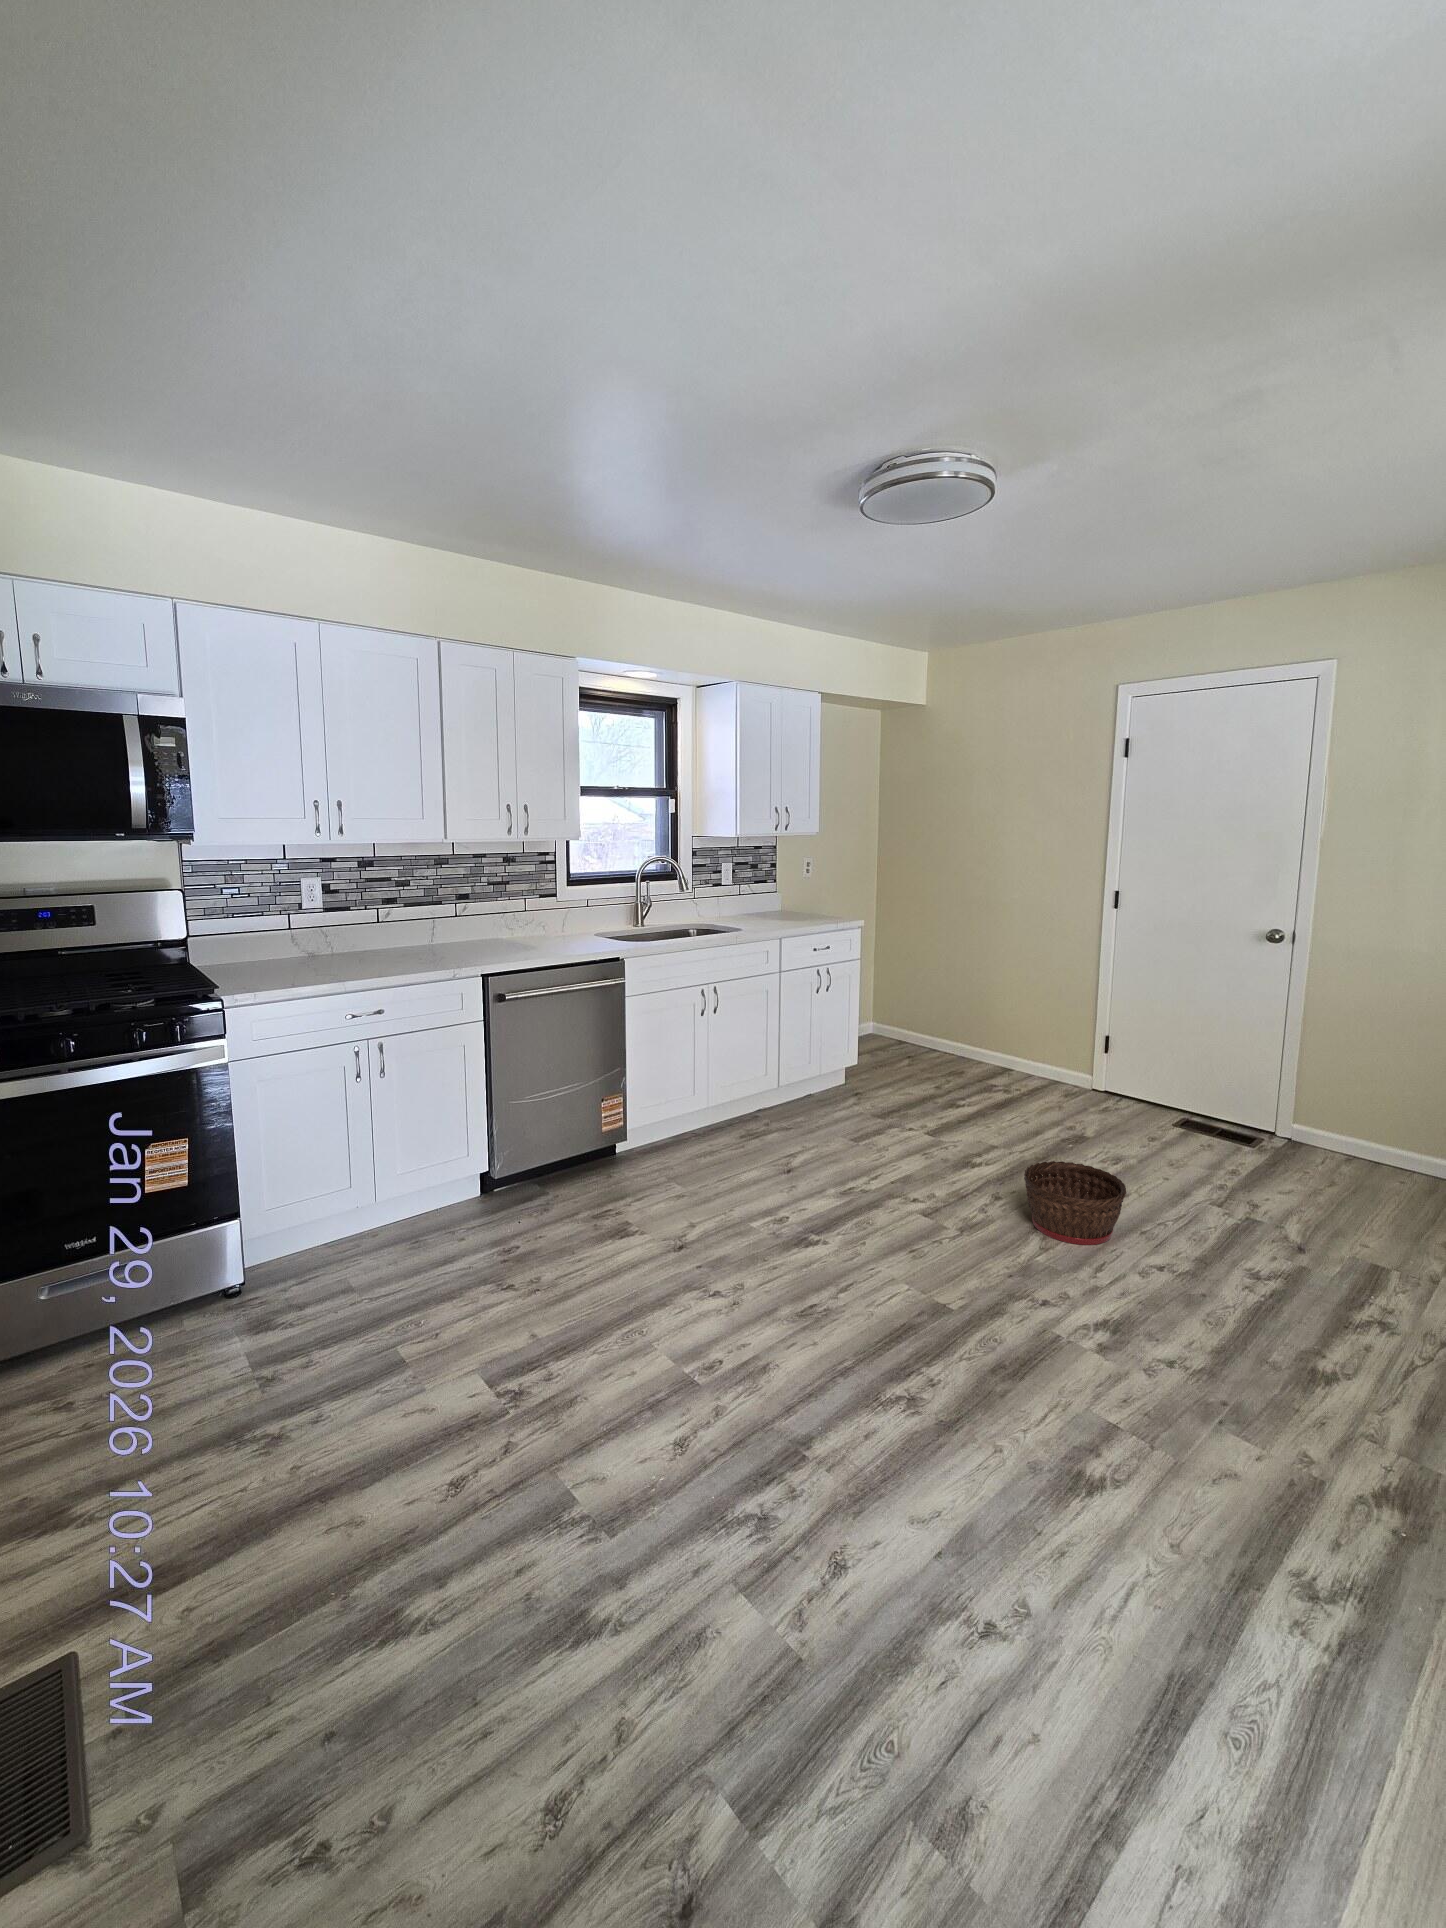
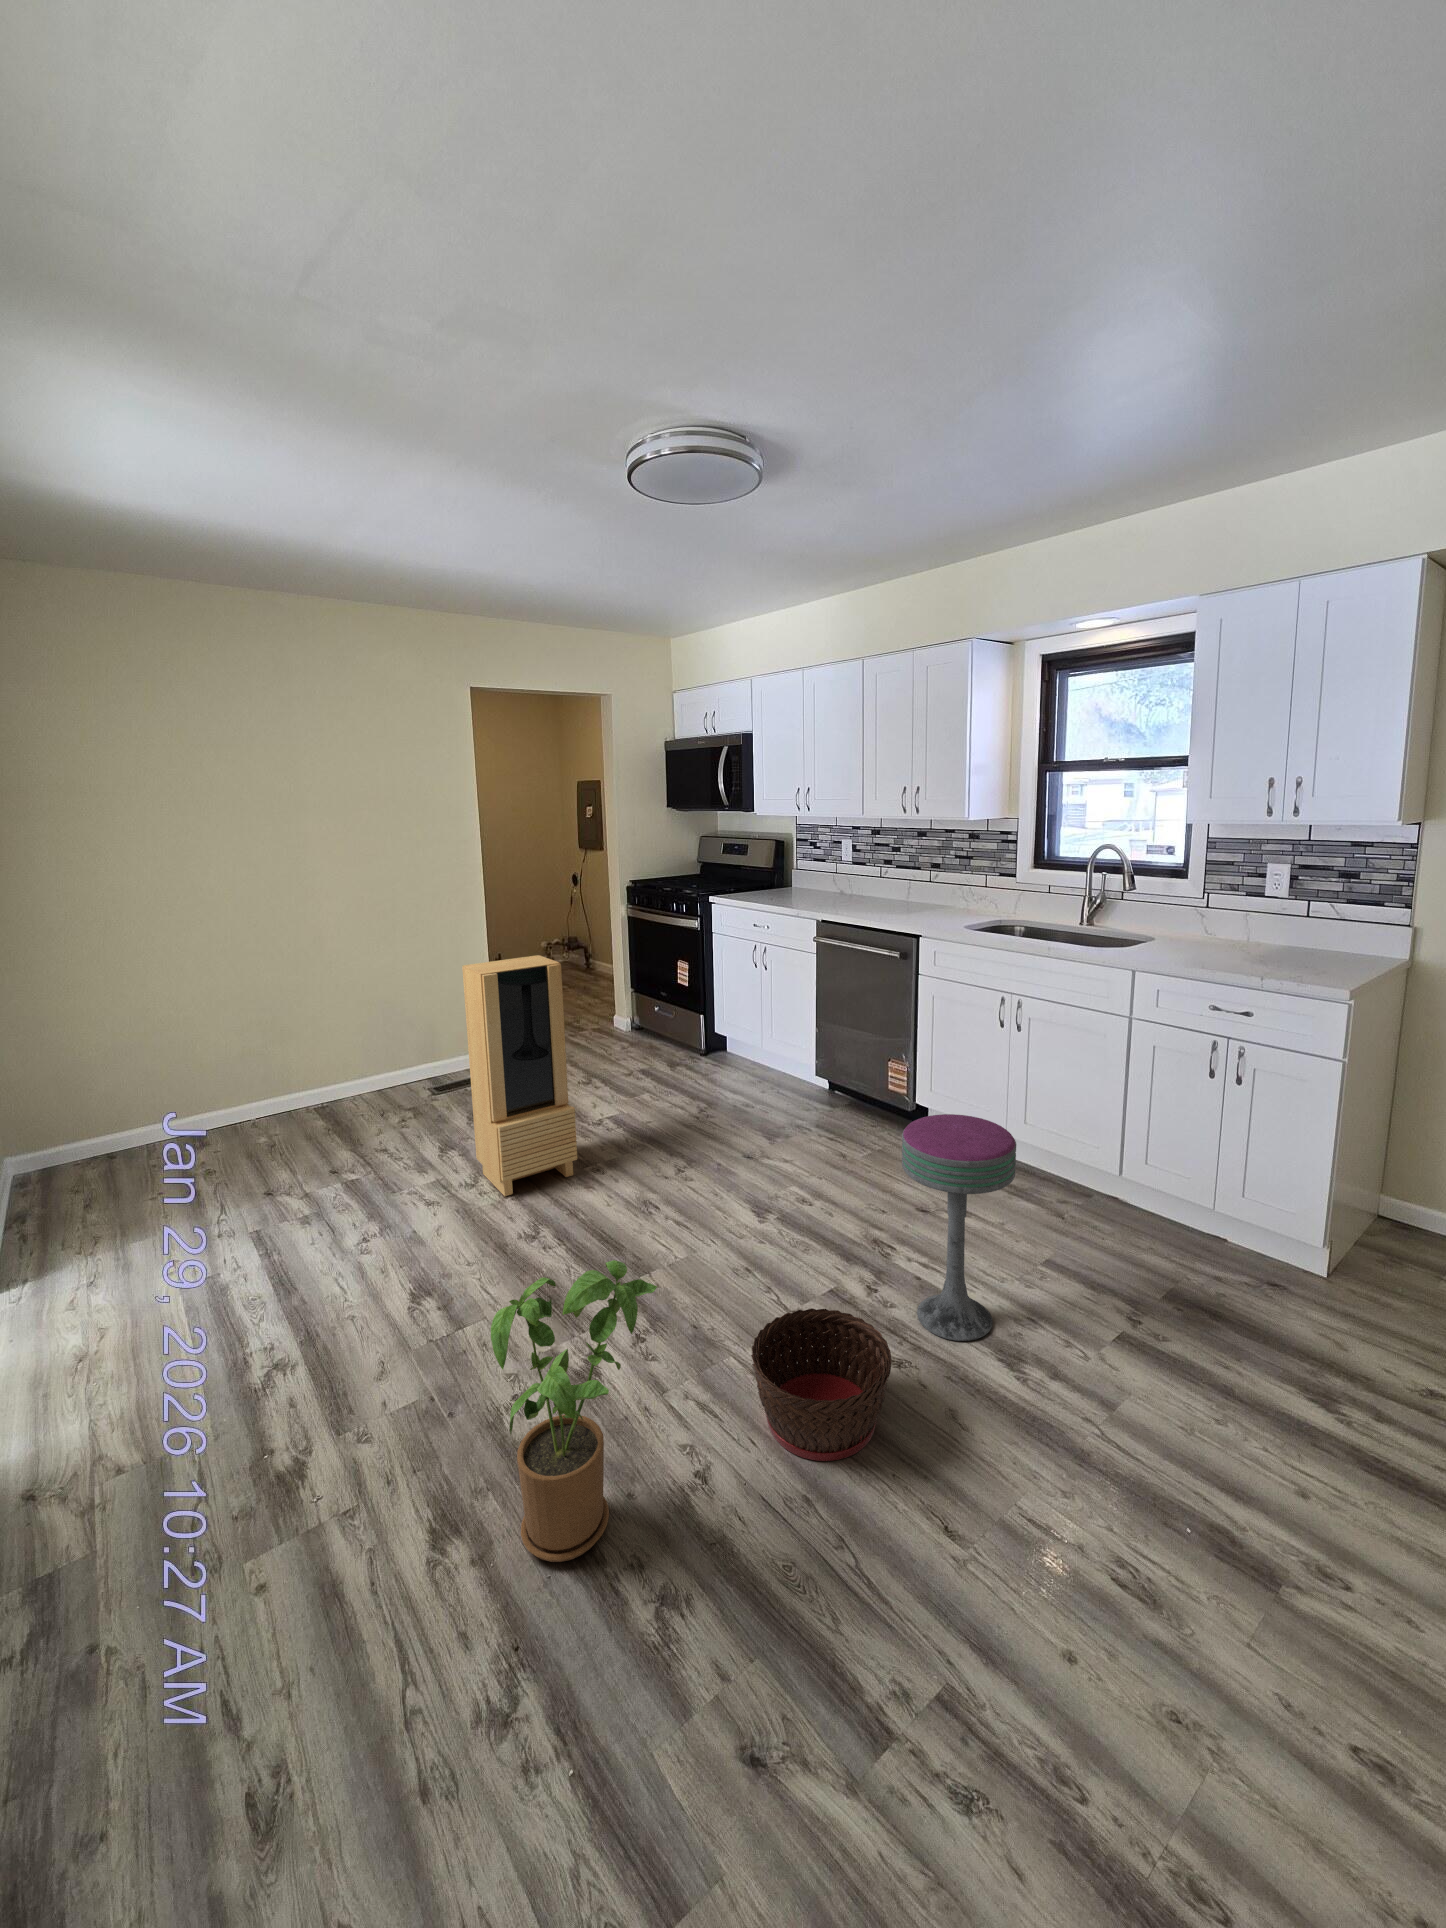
bar stool: none [899,1037,979,1189] -> present [902,1114,1016,1341]
storage cabinet: none [636,1066,821,1511] -> present [462,955,577,1196]
house plant: none [1197,1119,1324,1331] -> present [491,1260,657,1562]

